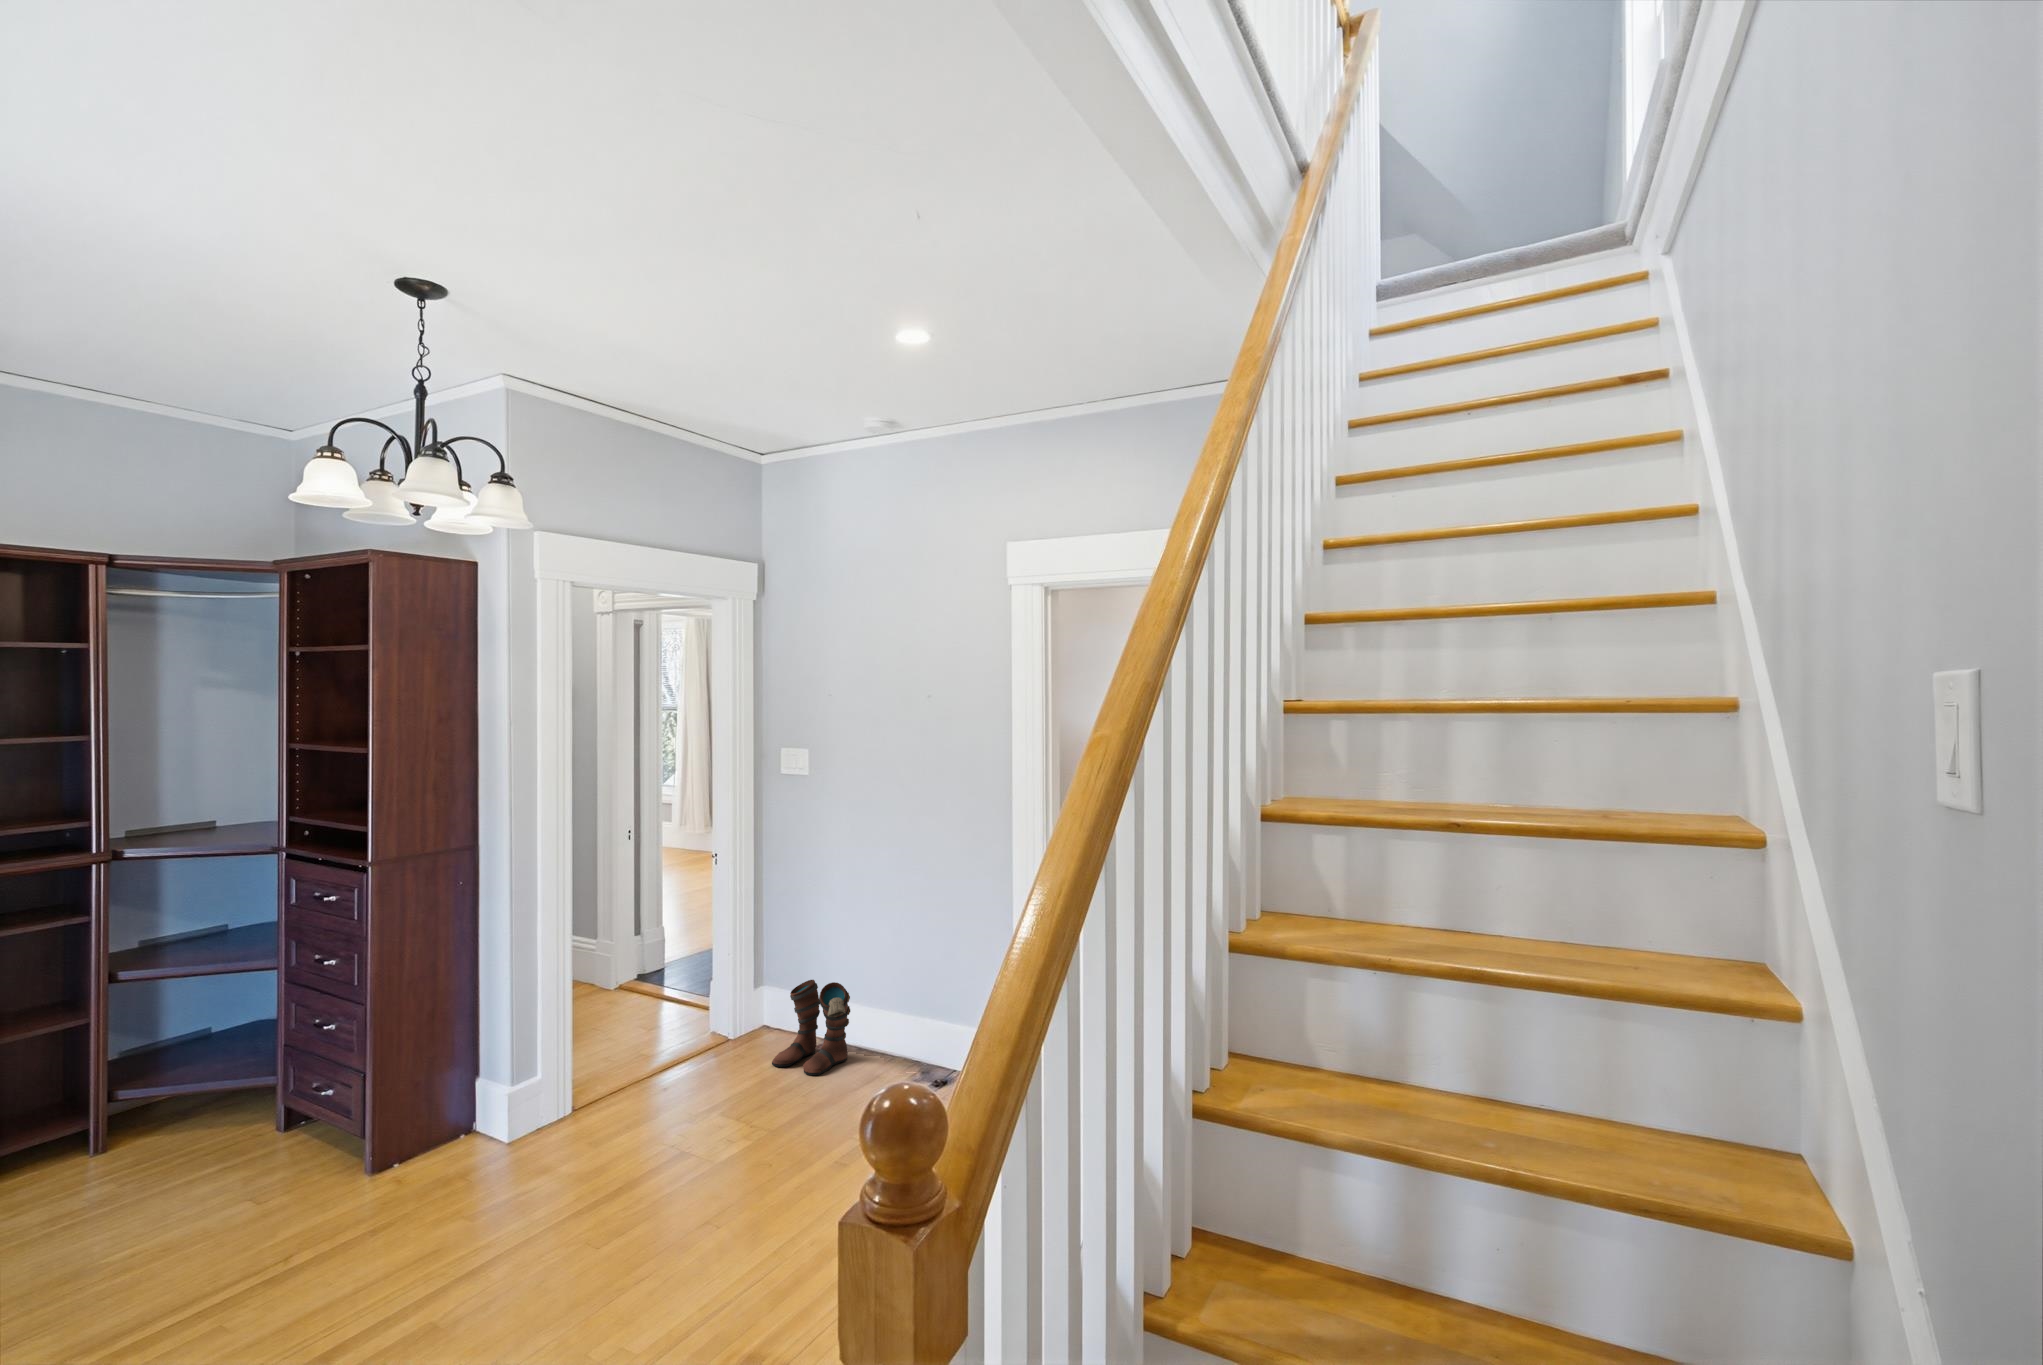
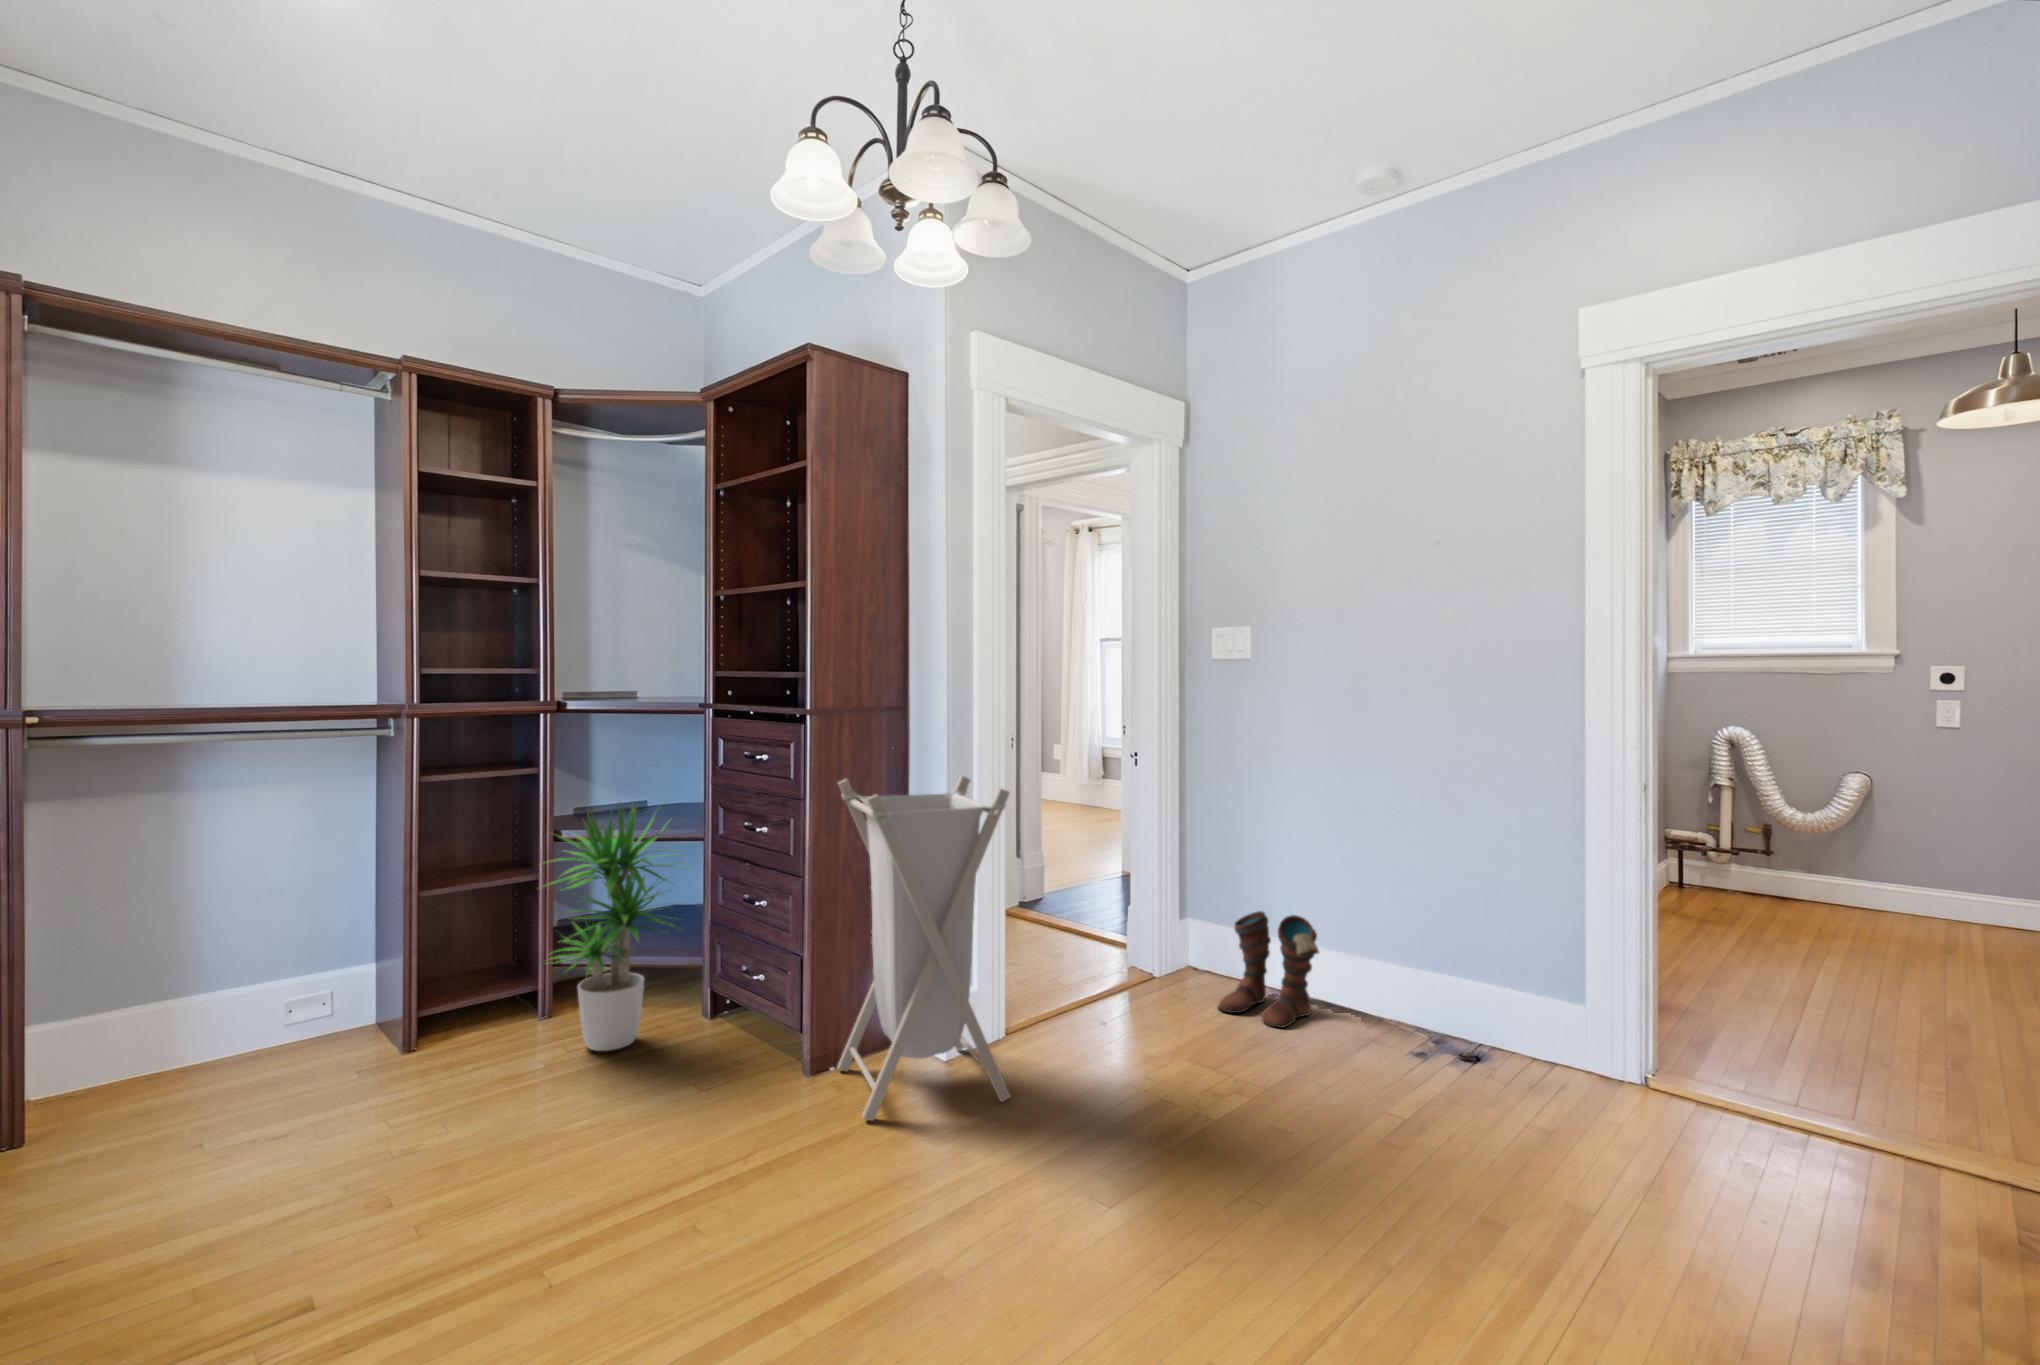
laundry hamper: none [402,900,556,1206] -> present [837,776,1010,1121]
potted plant: none [85,938,263,1178] -> present [544,803,676,1051]

